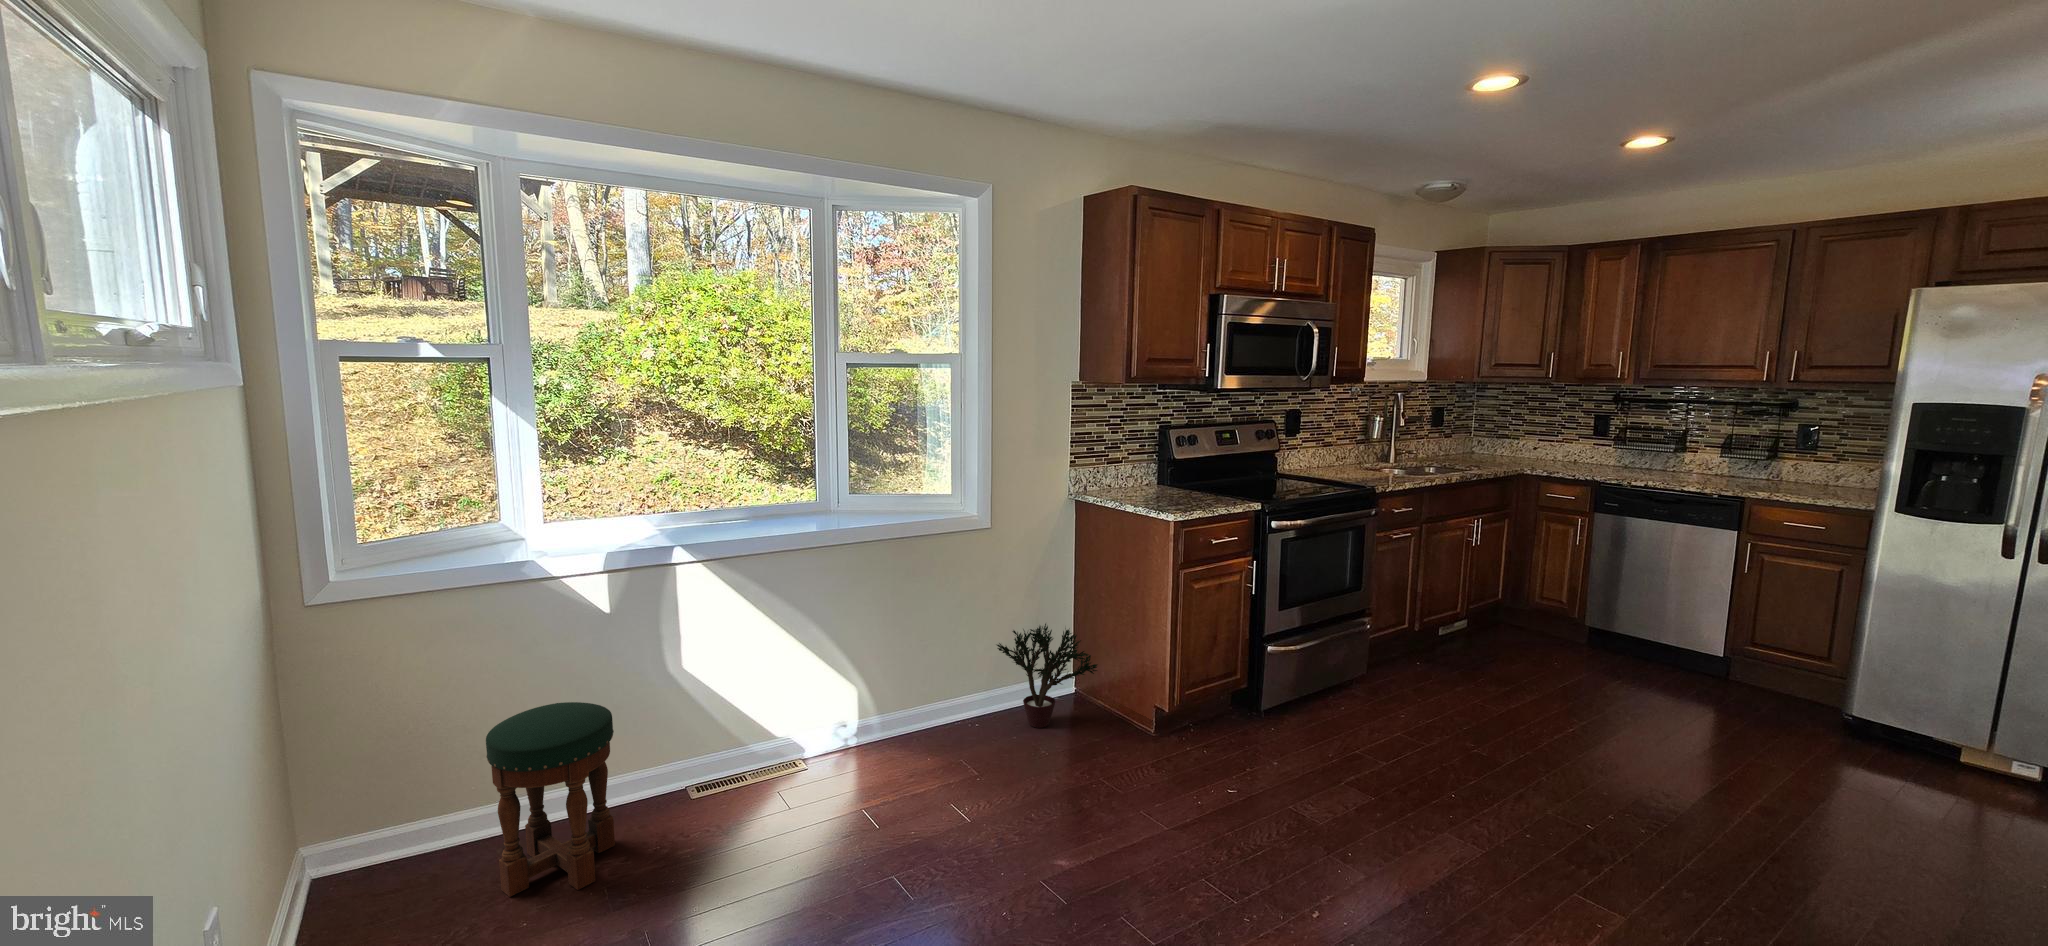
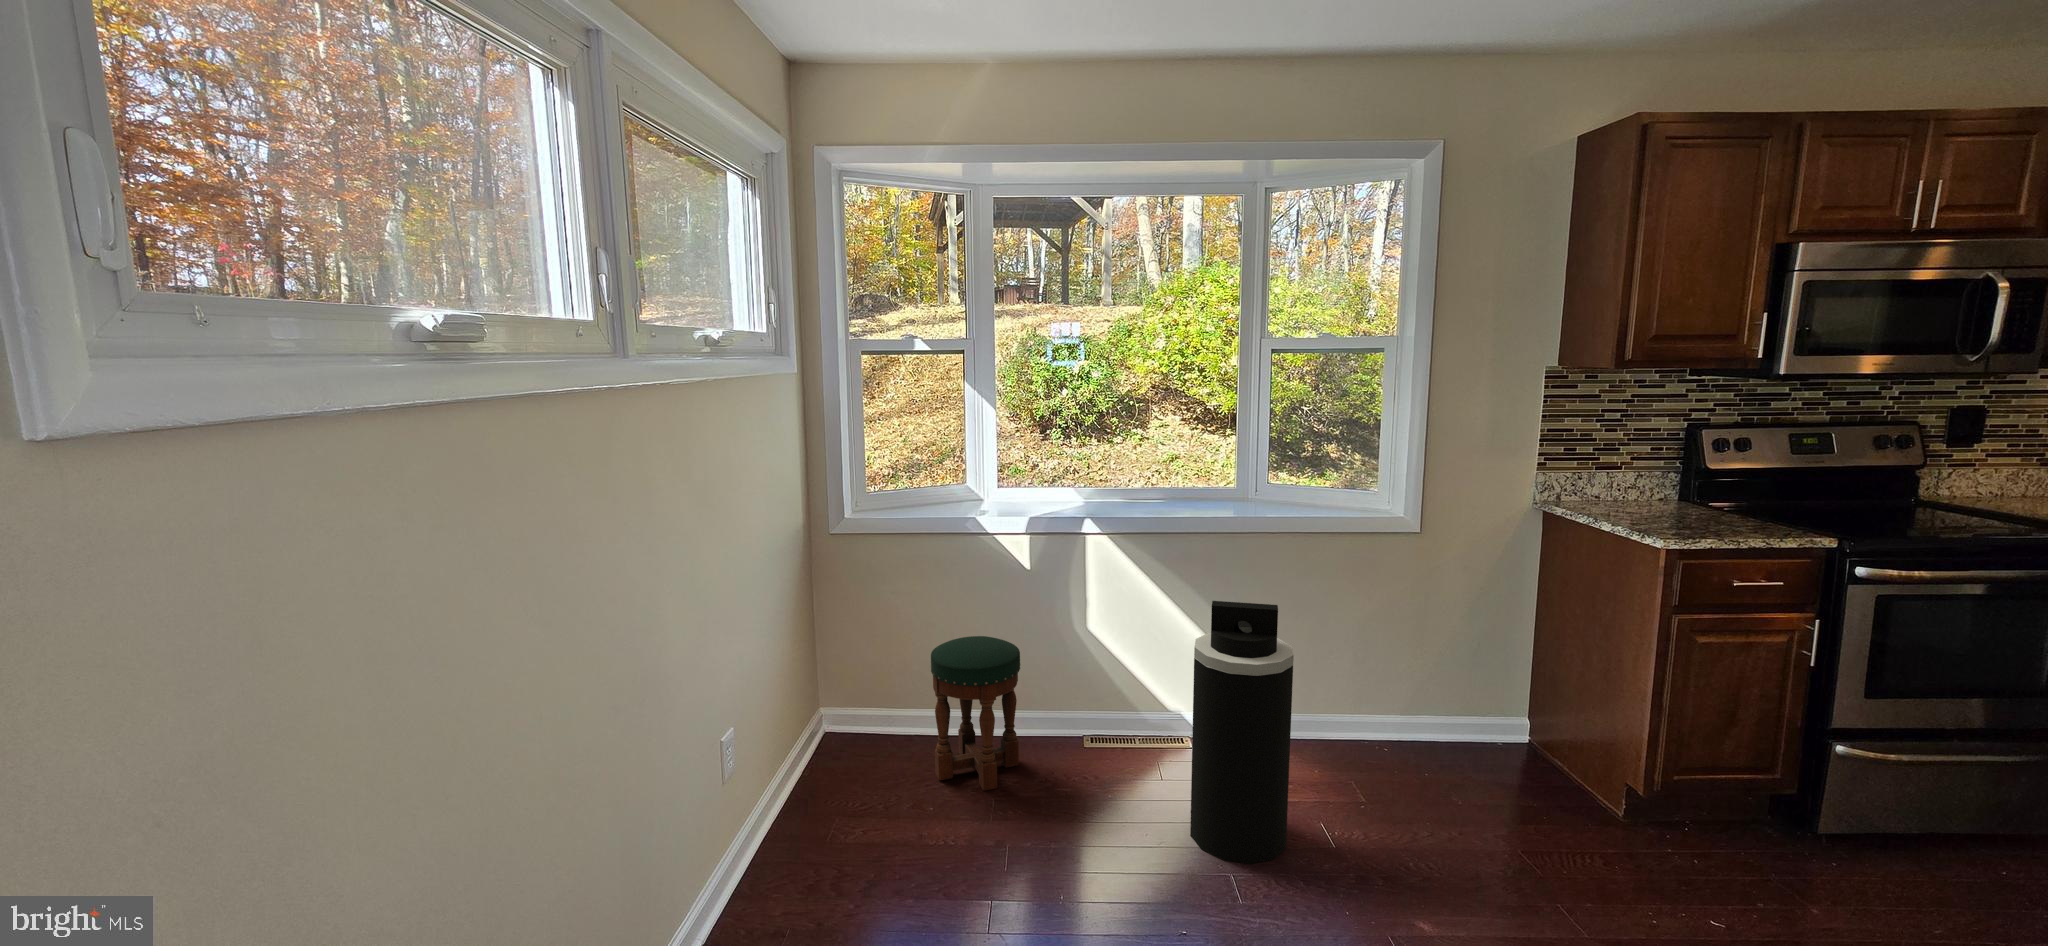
trash can: none [829,610,929,875] -> present [1190,601,1294,864]
potted plant: present [997,624,1097,728] -> none [1410,649,1543,770]

